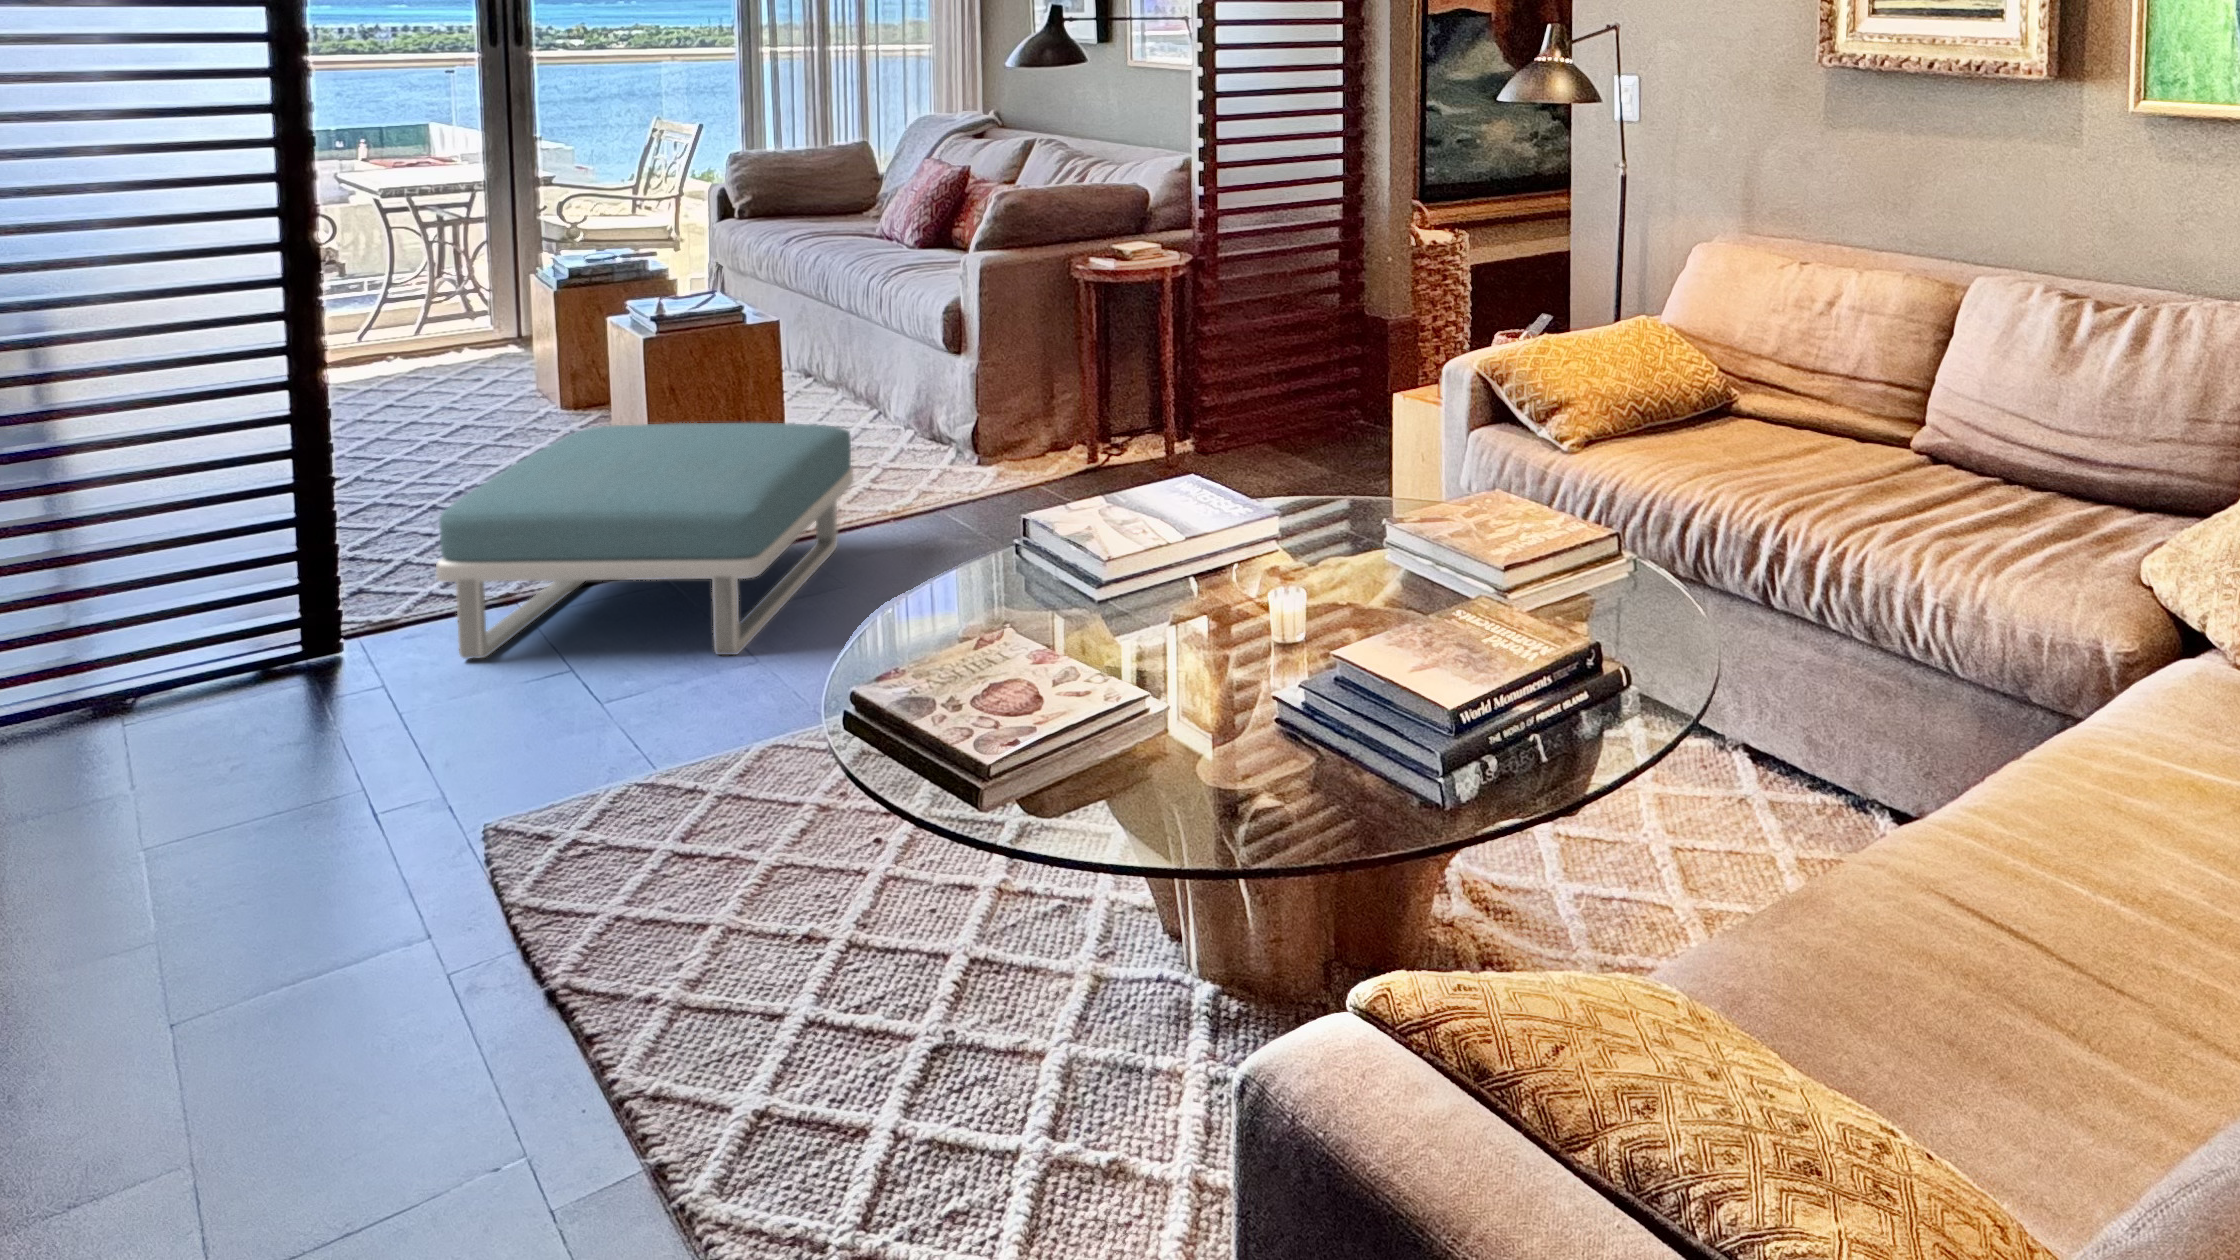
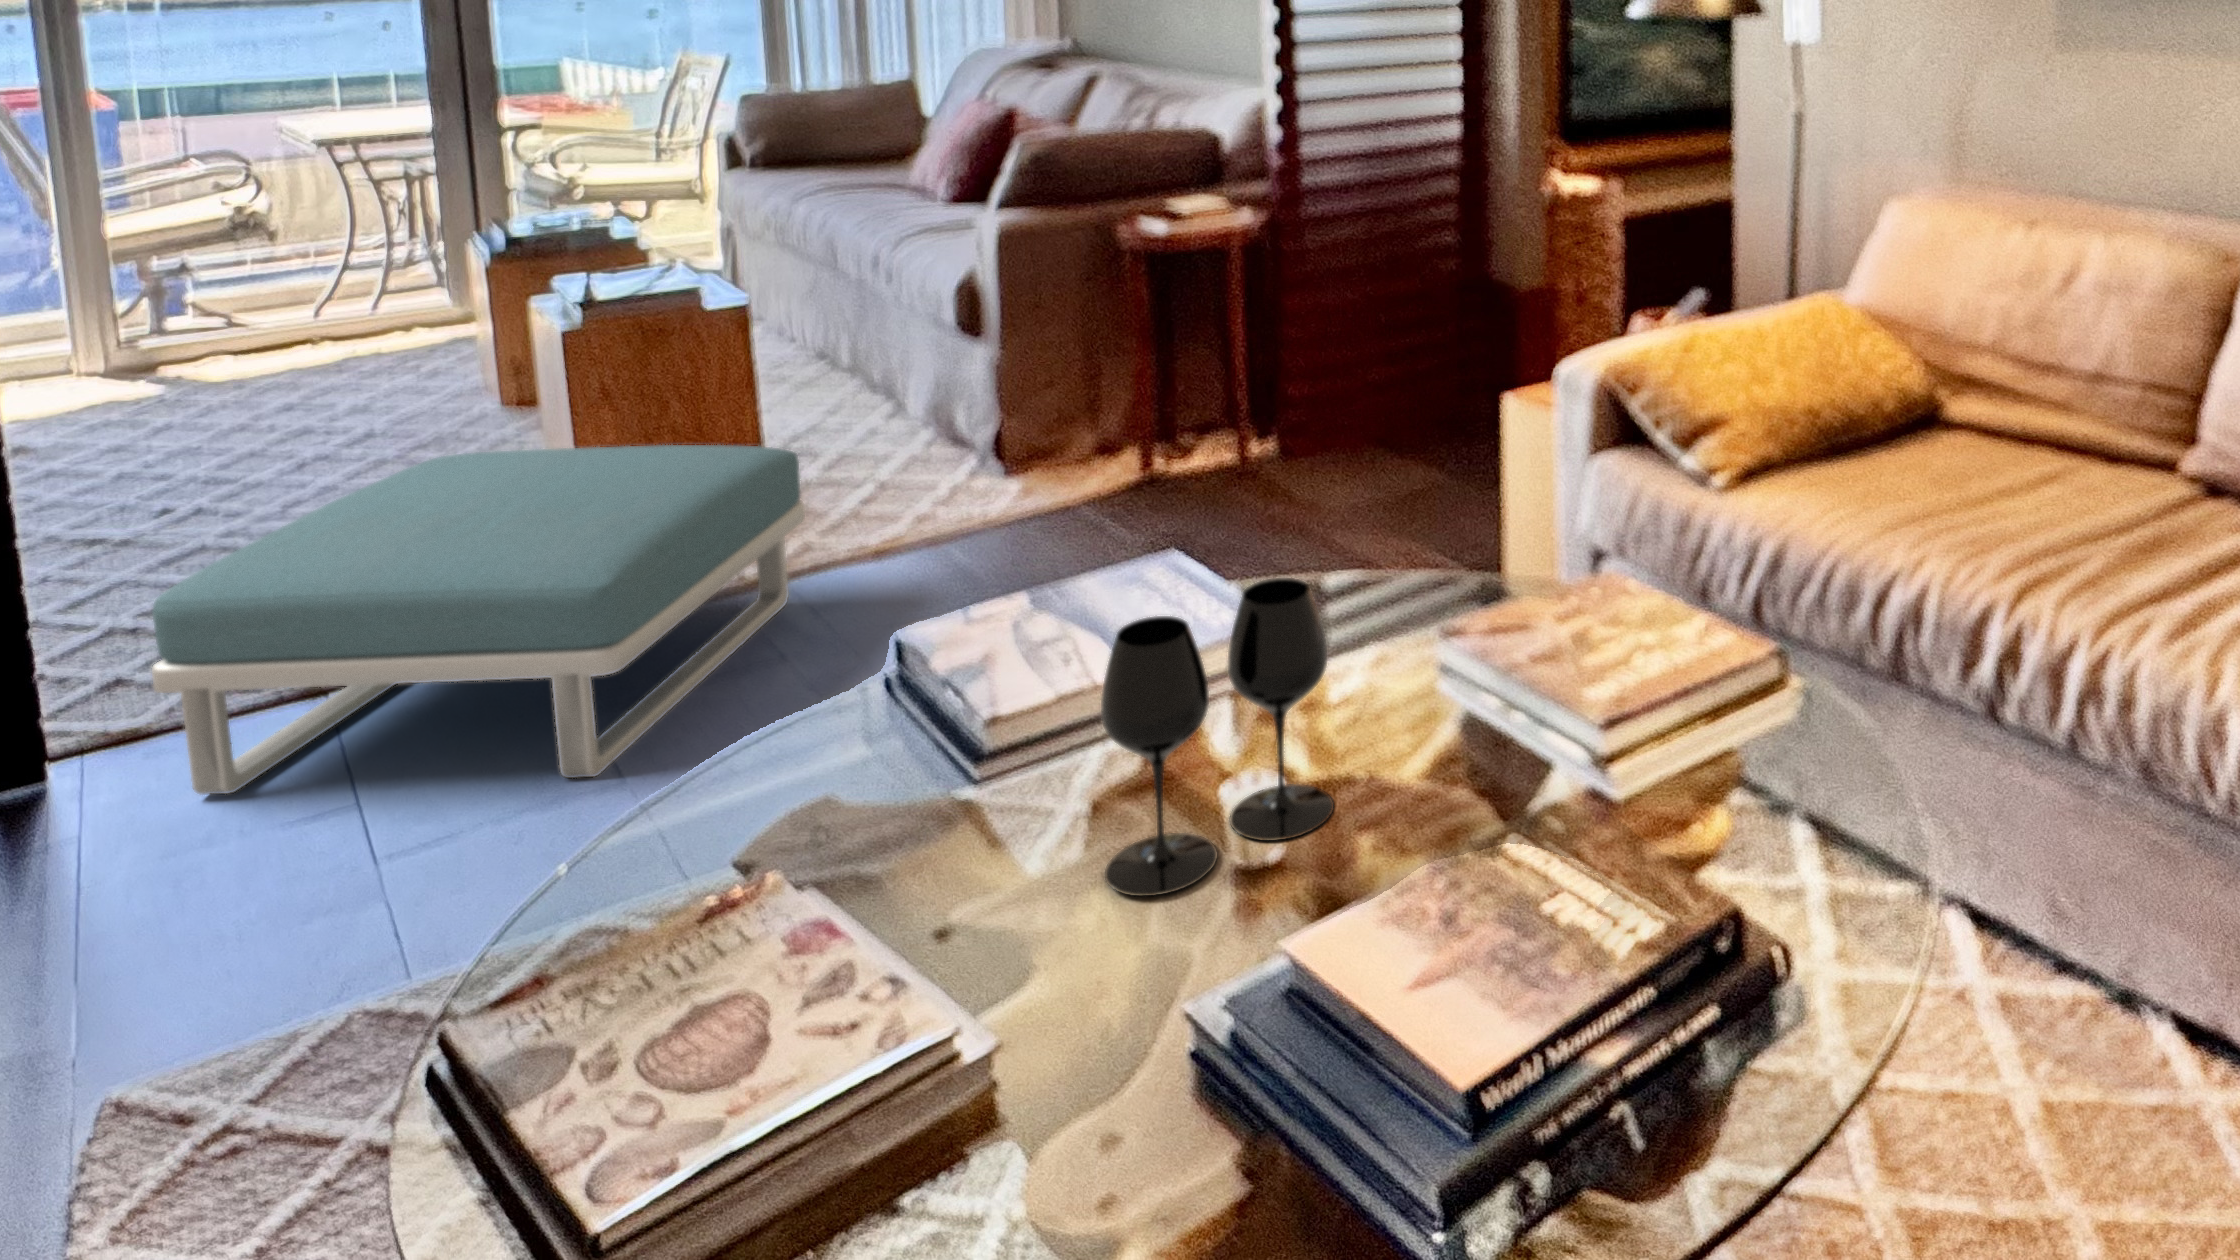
wine glass: none [1197,465,1331,653] -> present [1101,578,1334,896]

